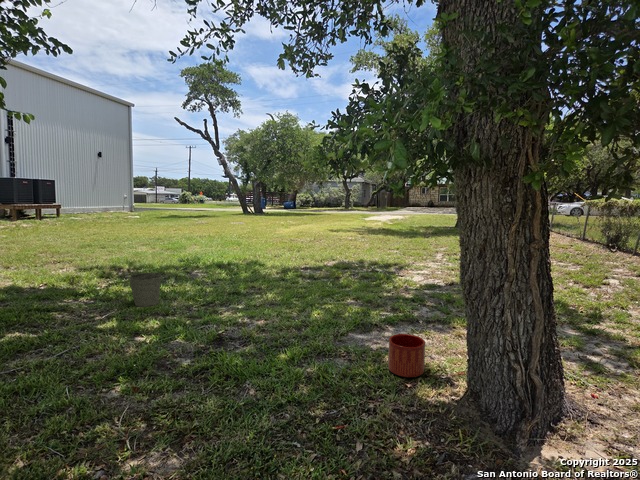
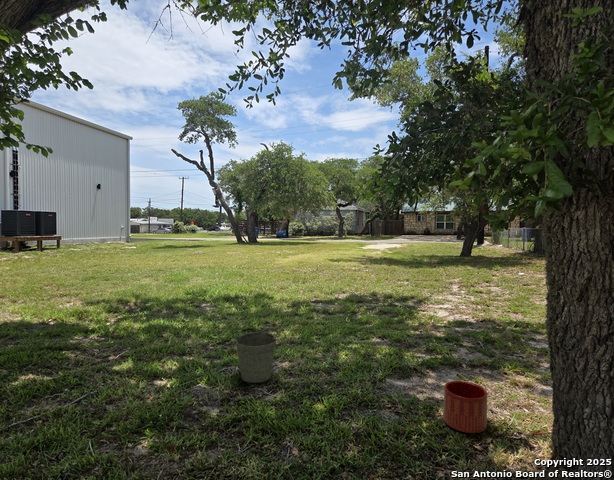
bucket: present [129,273,161,307] -> present [236,332,276,383]

